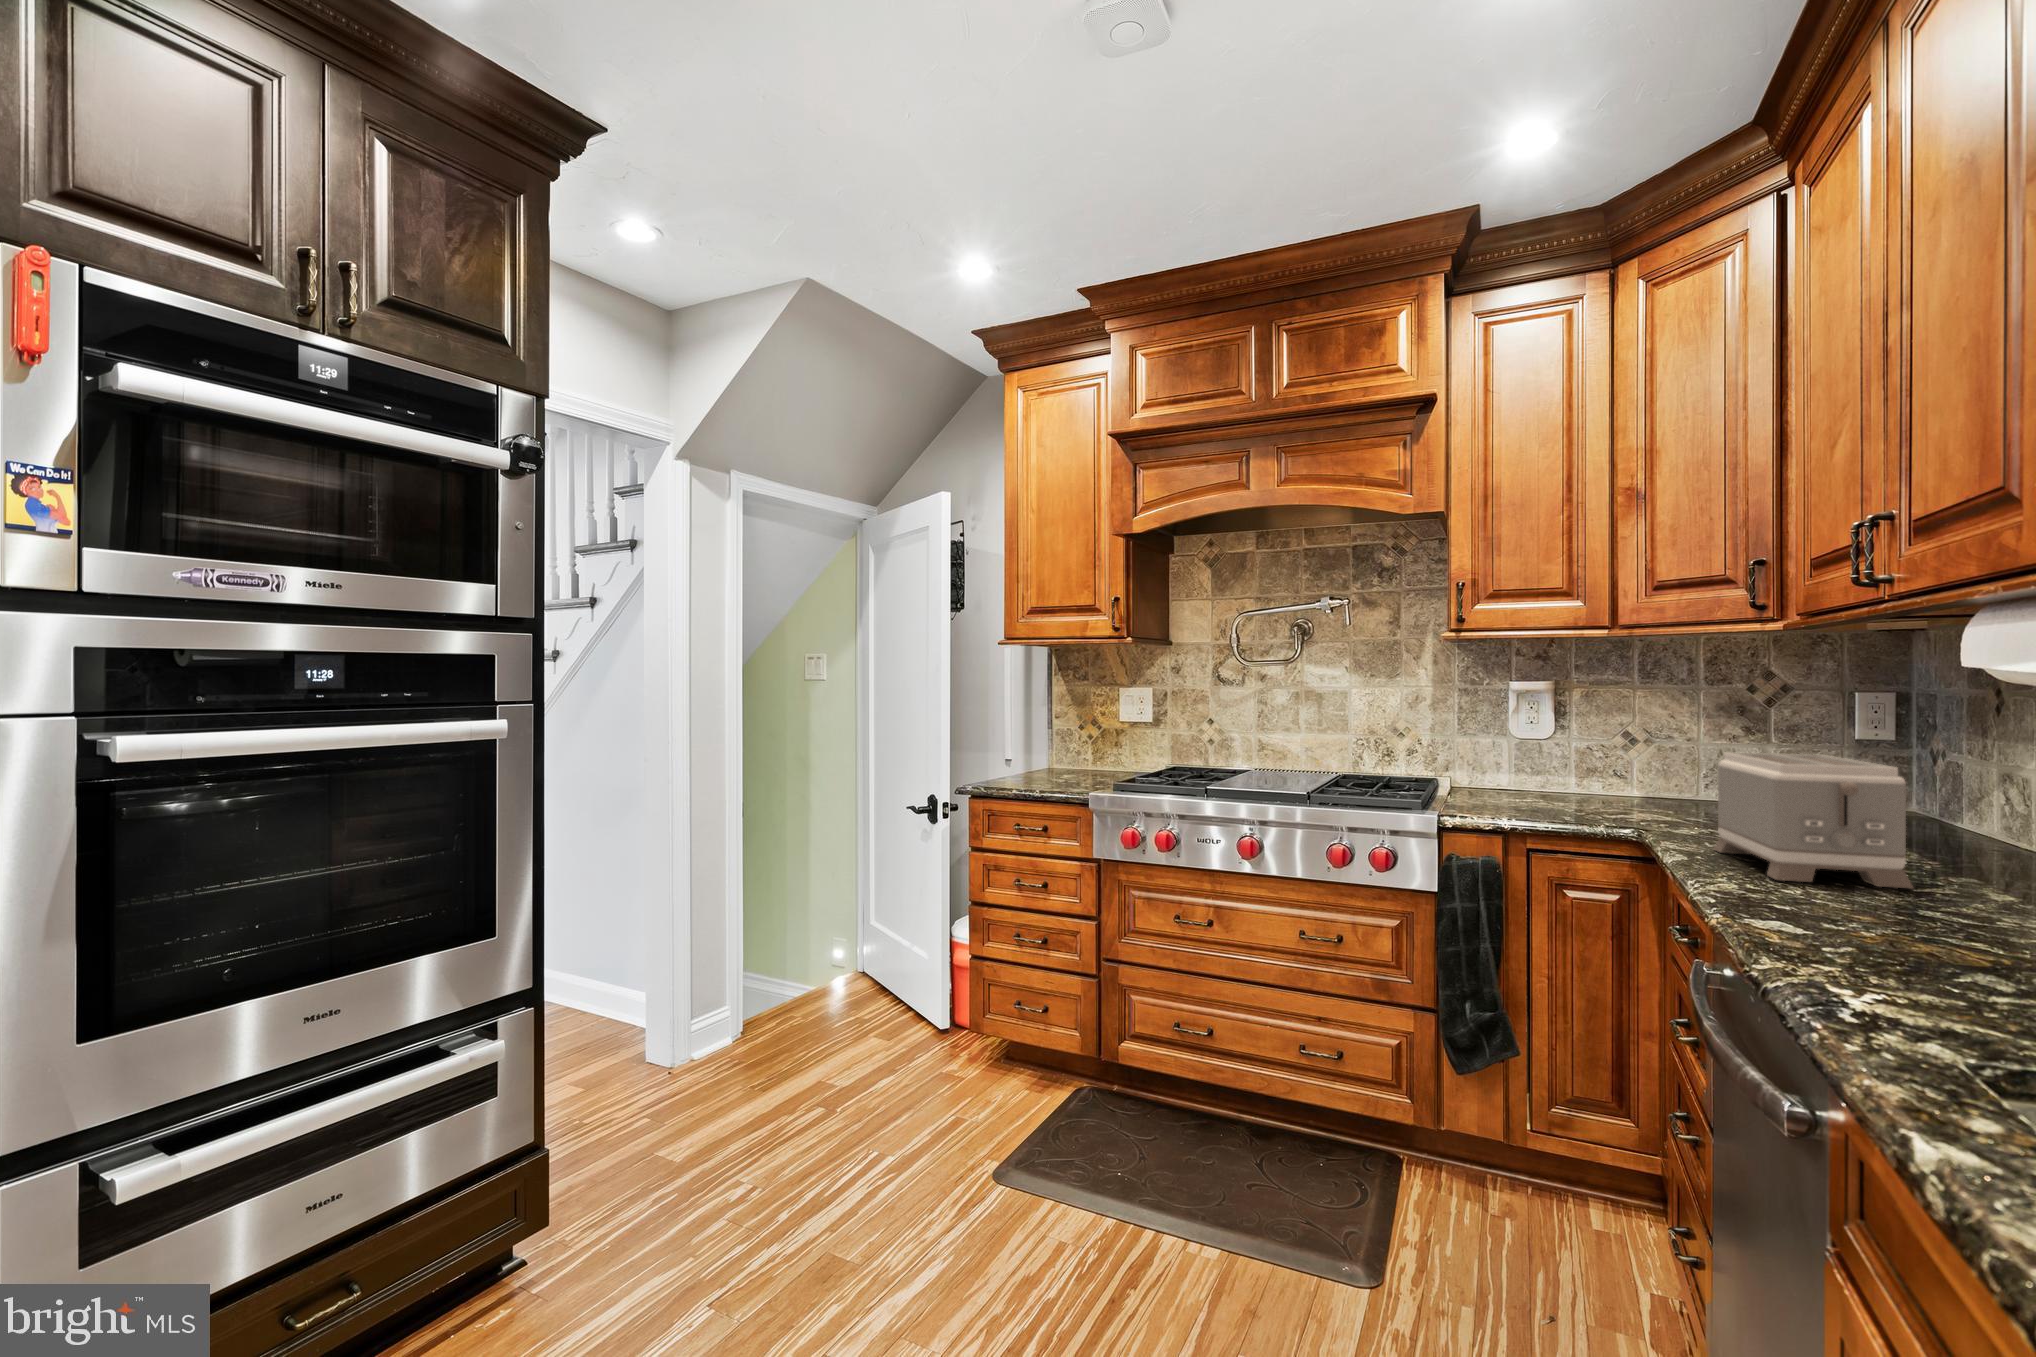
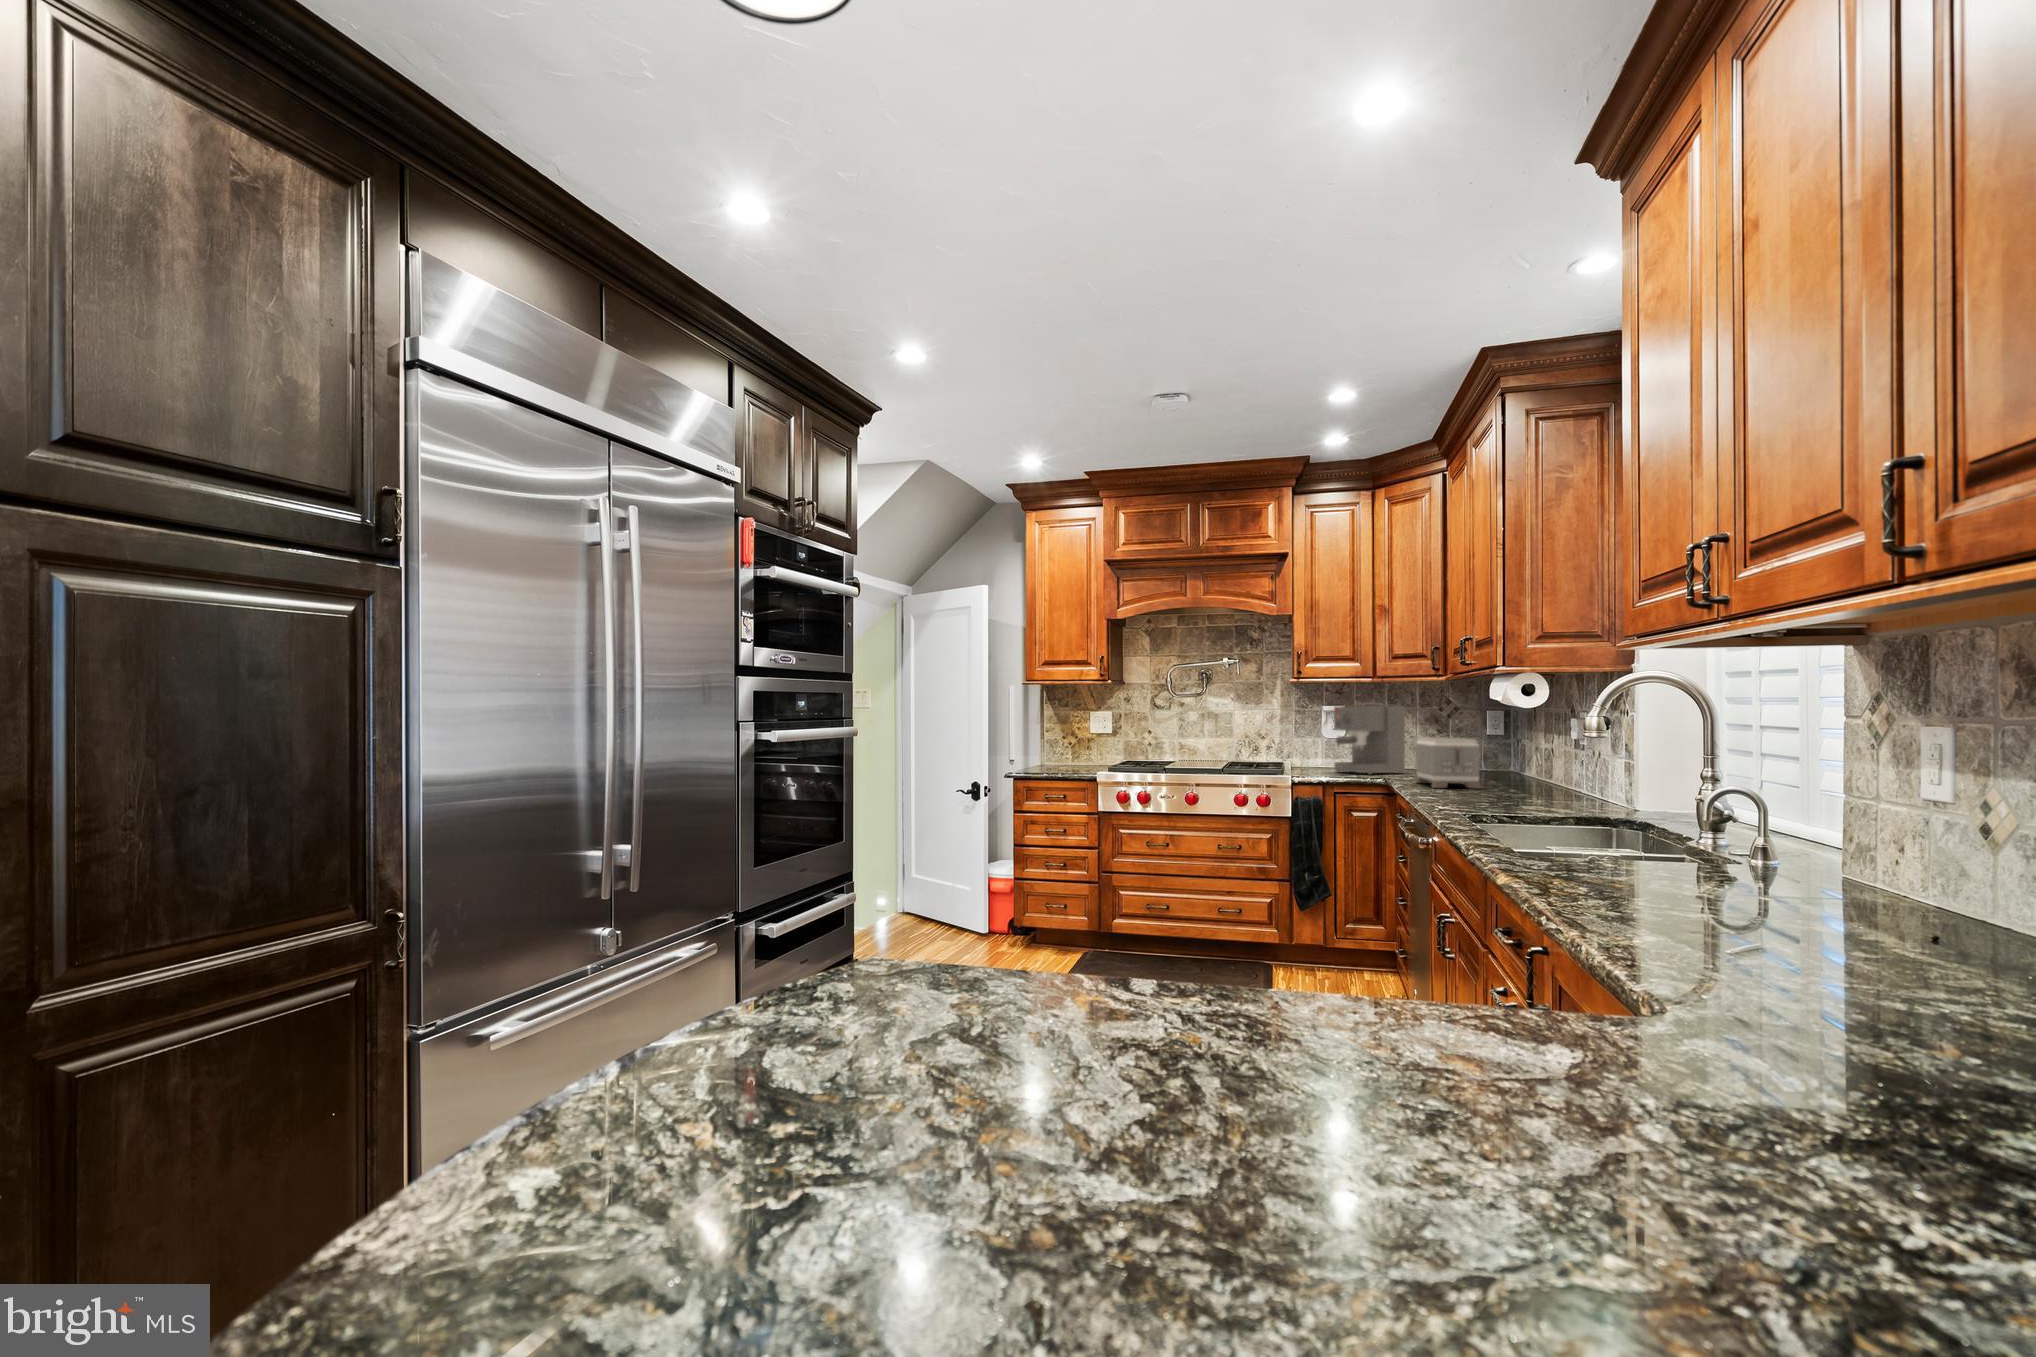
coffee maker: none [1529,680,1679,815] -> present [1334,706,1405,774]

